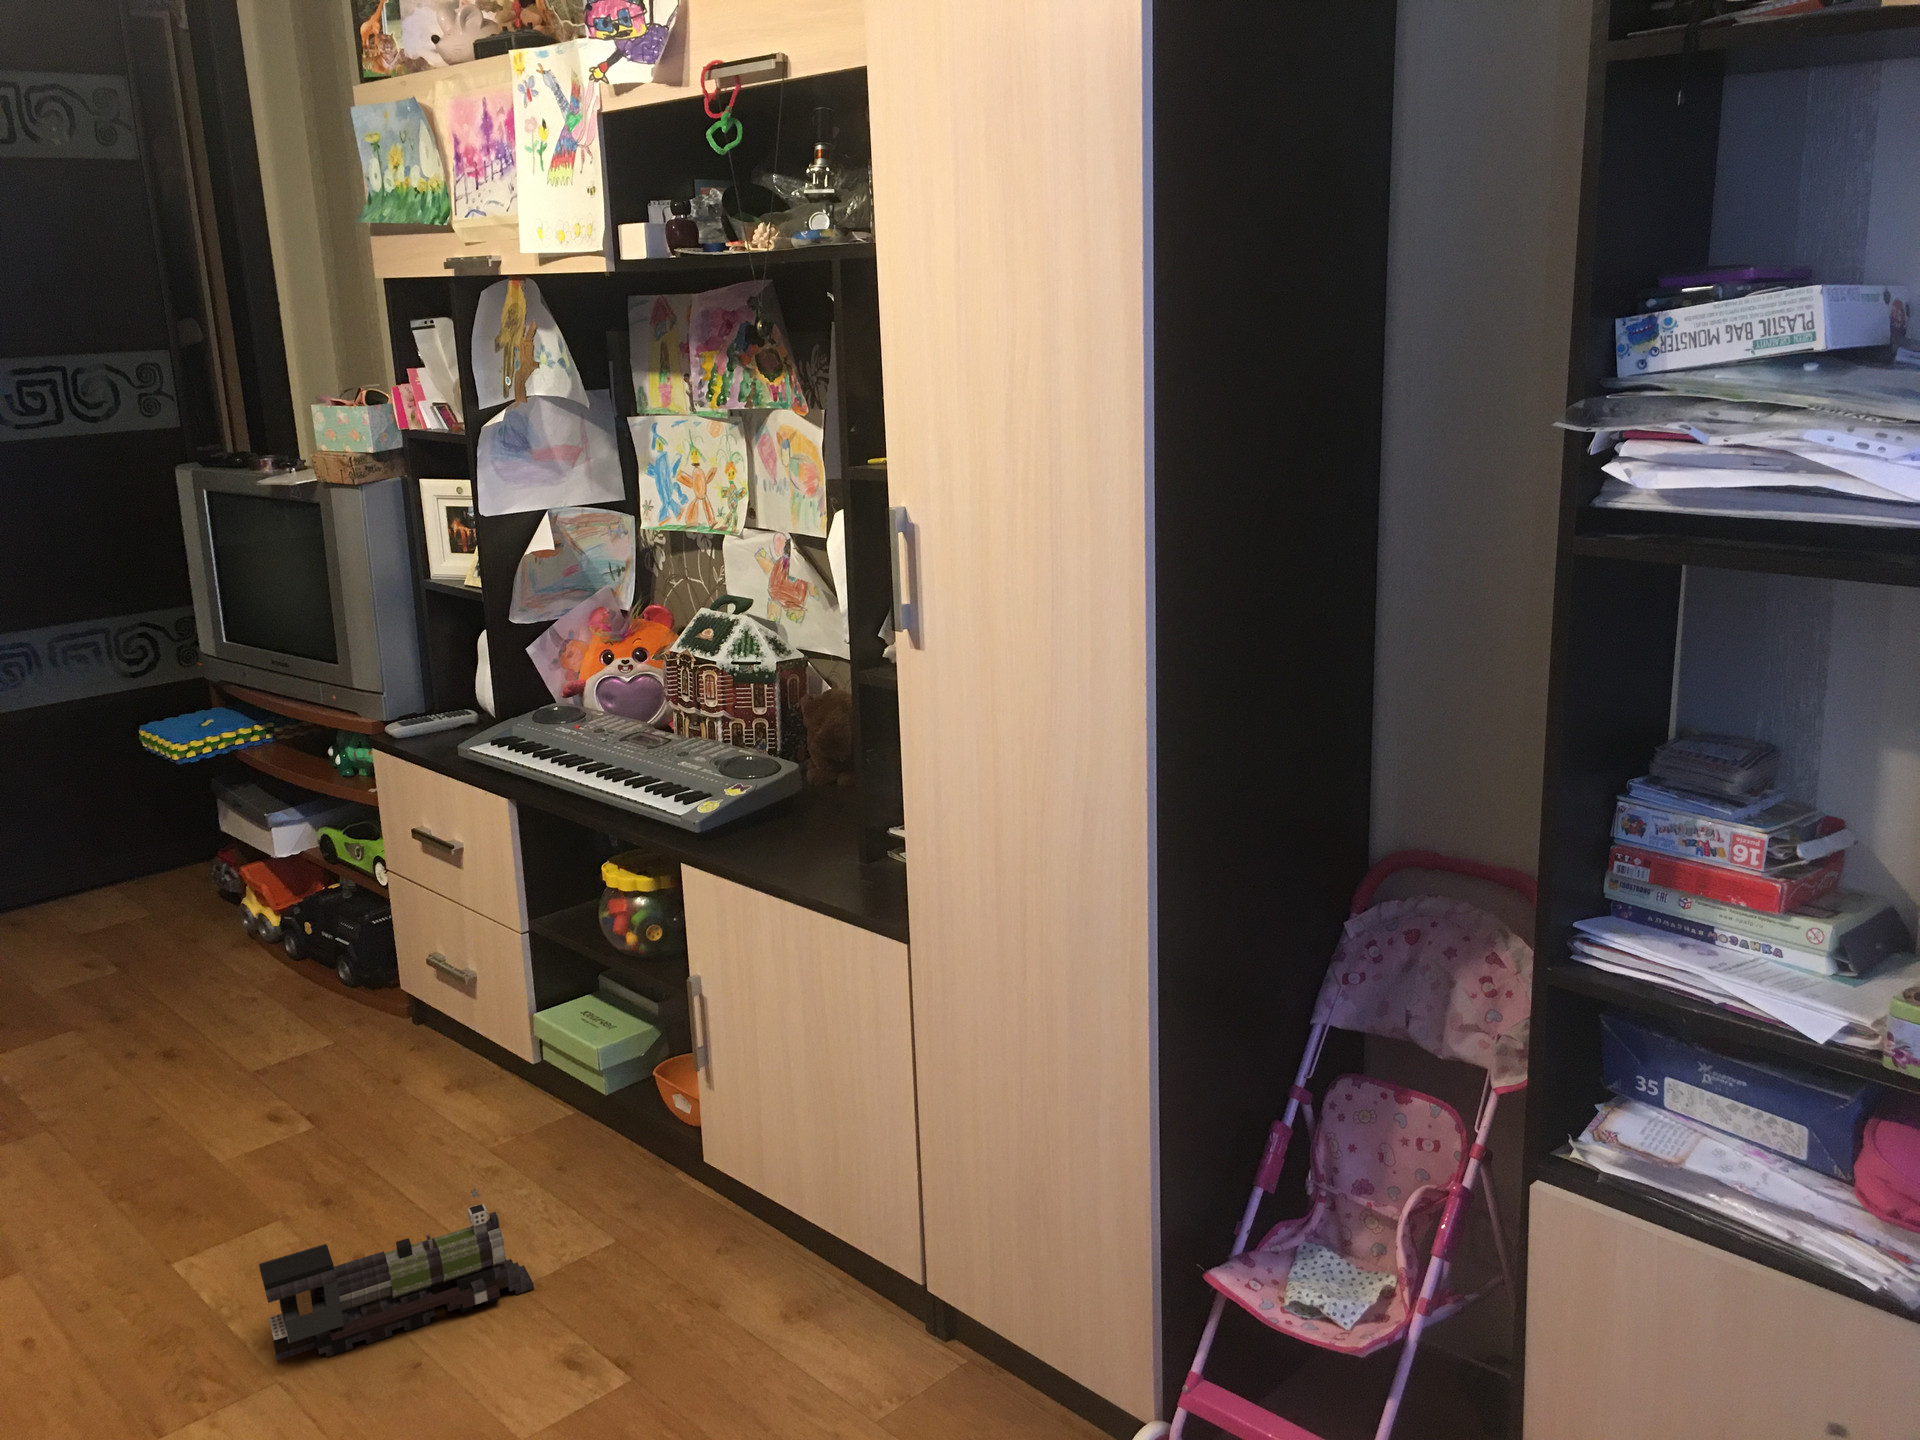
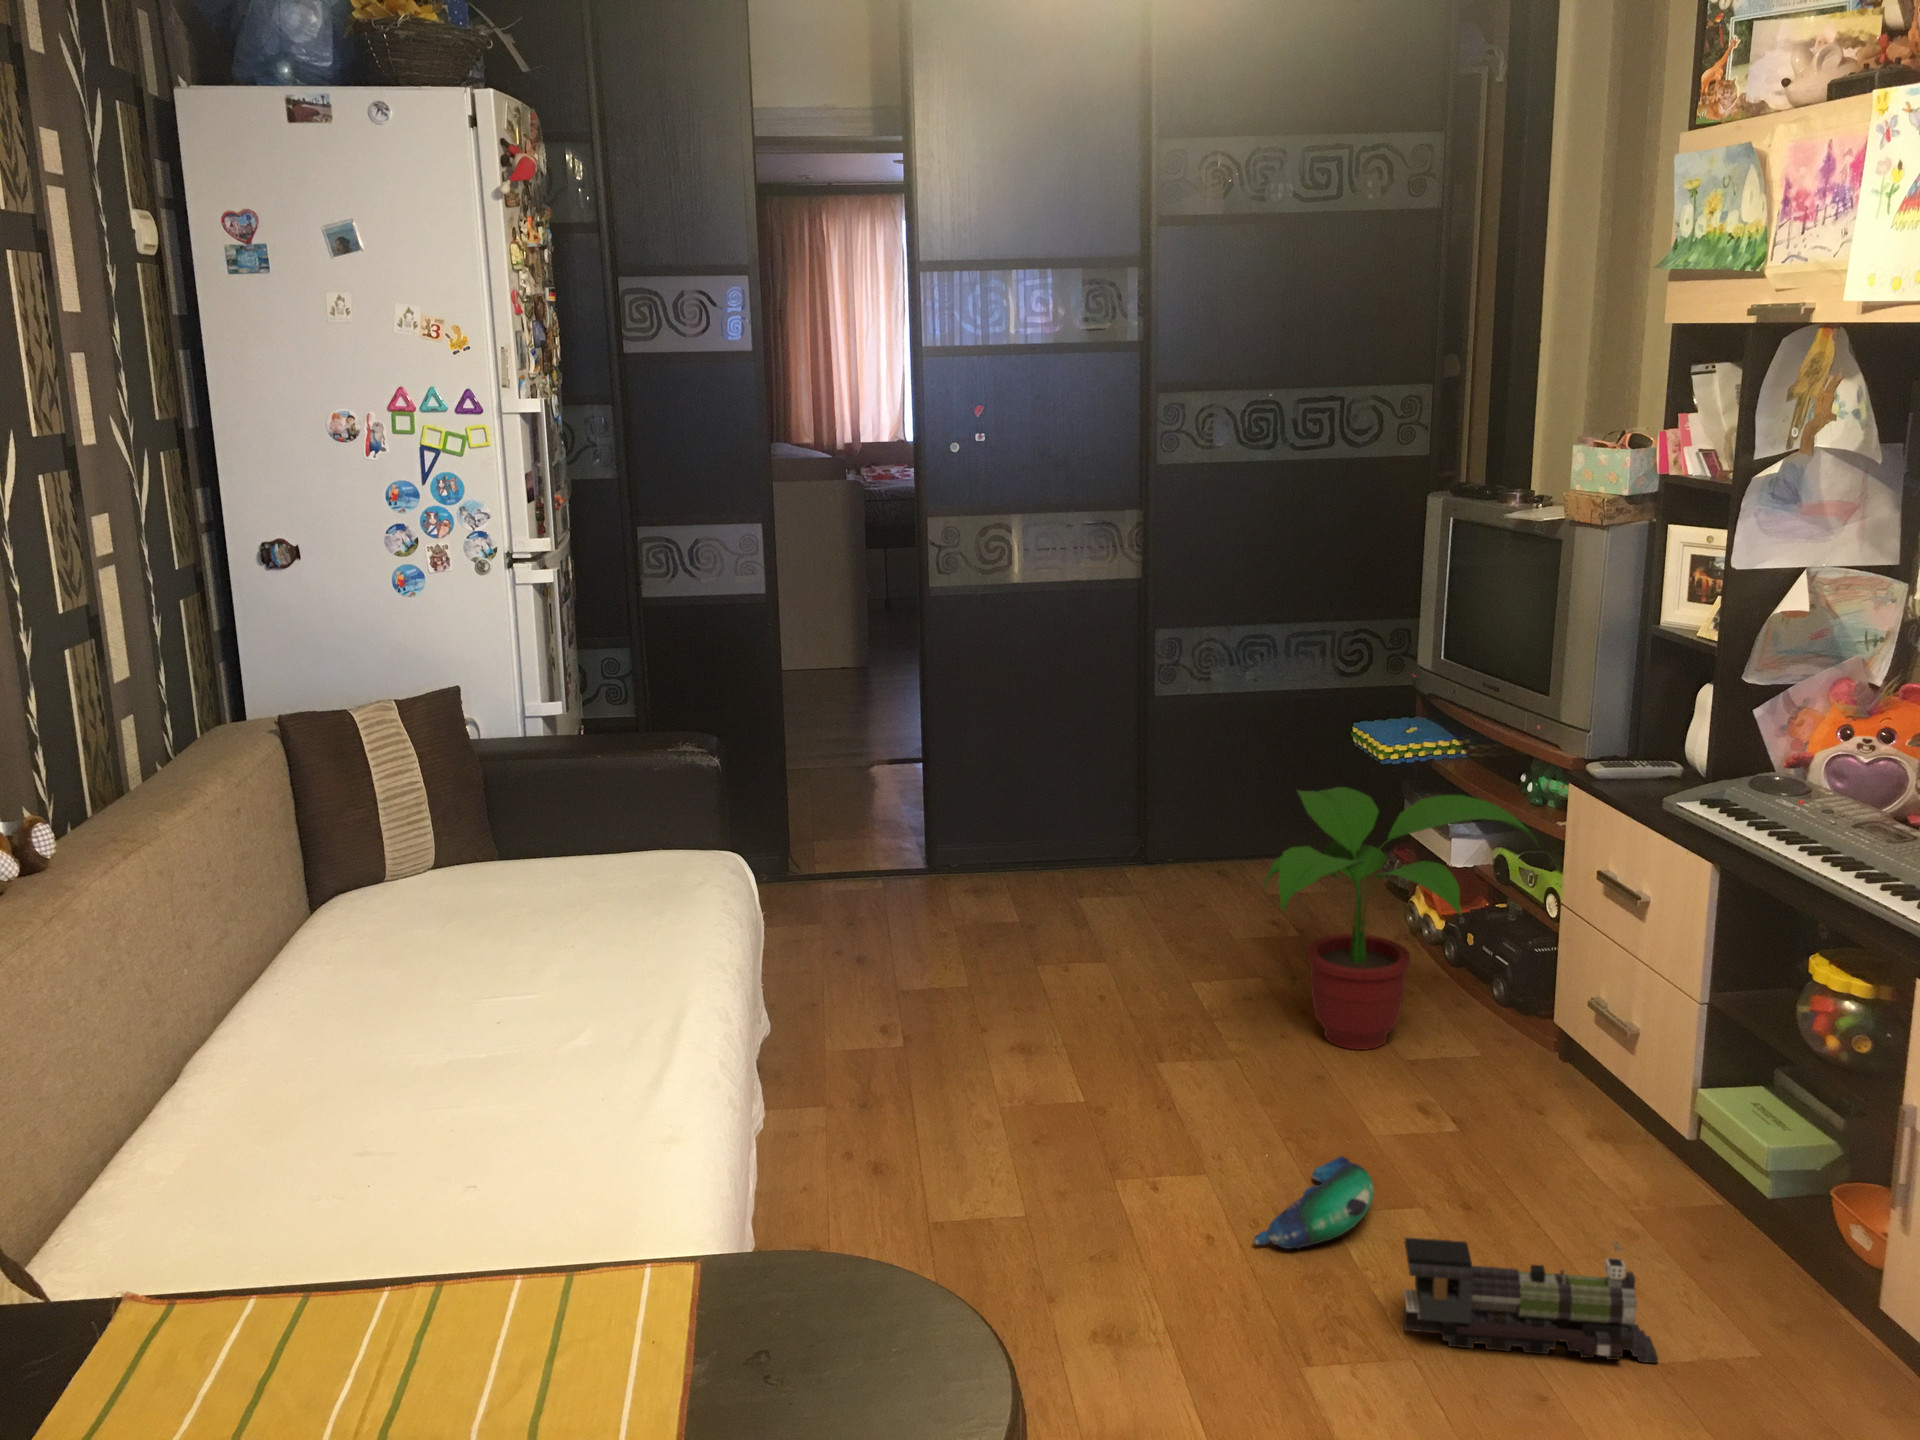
potted plant: none [47,781,356,1079] -> present [1264,787,1538,1050]
plush toy: none [89,1199,226,1334] -> present [1254,1156,1374,1249]

